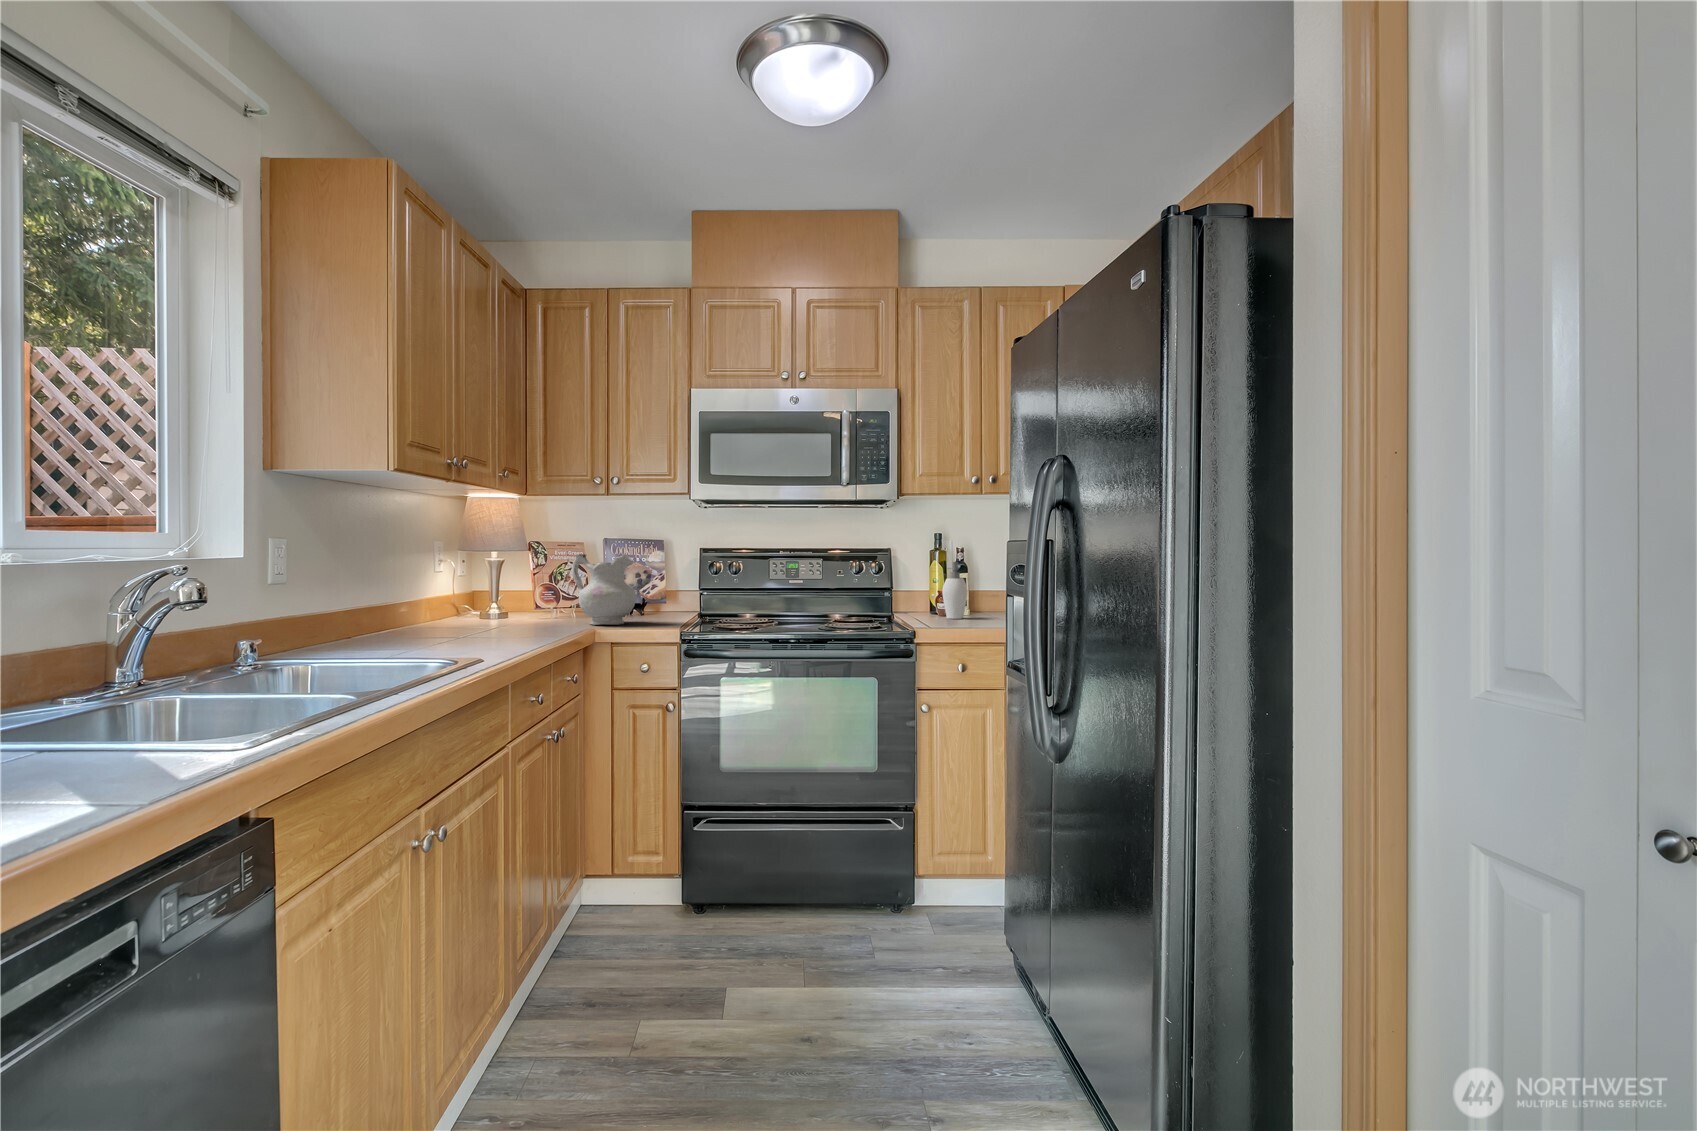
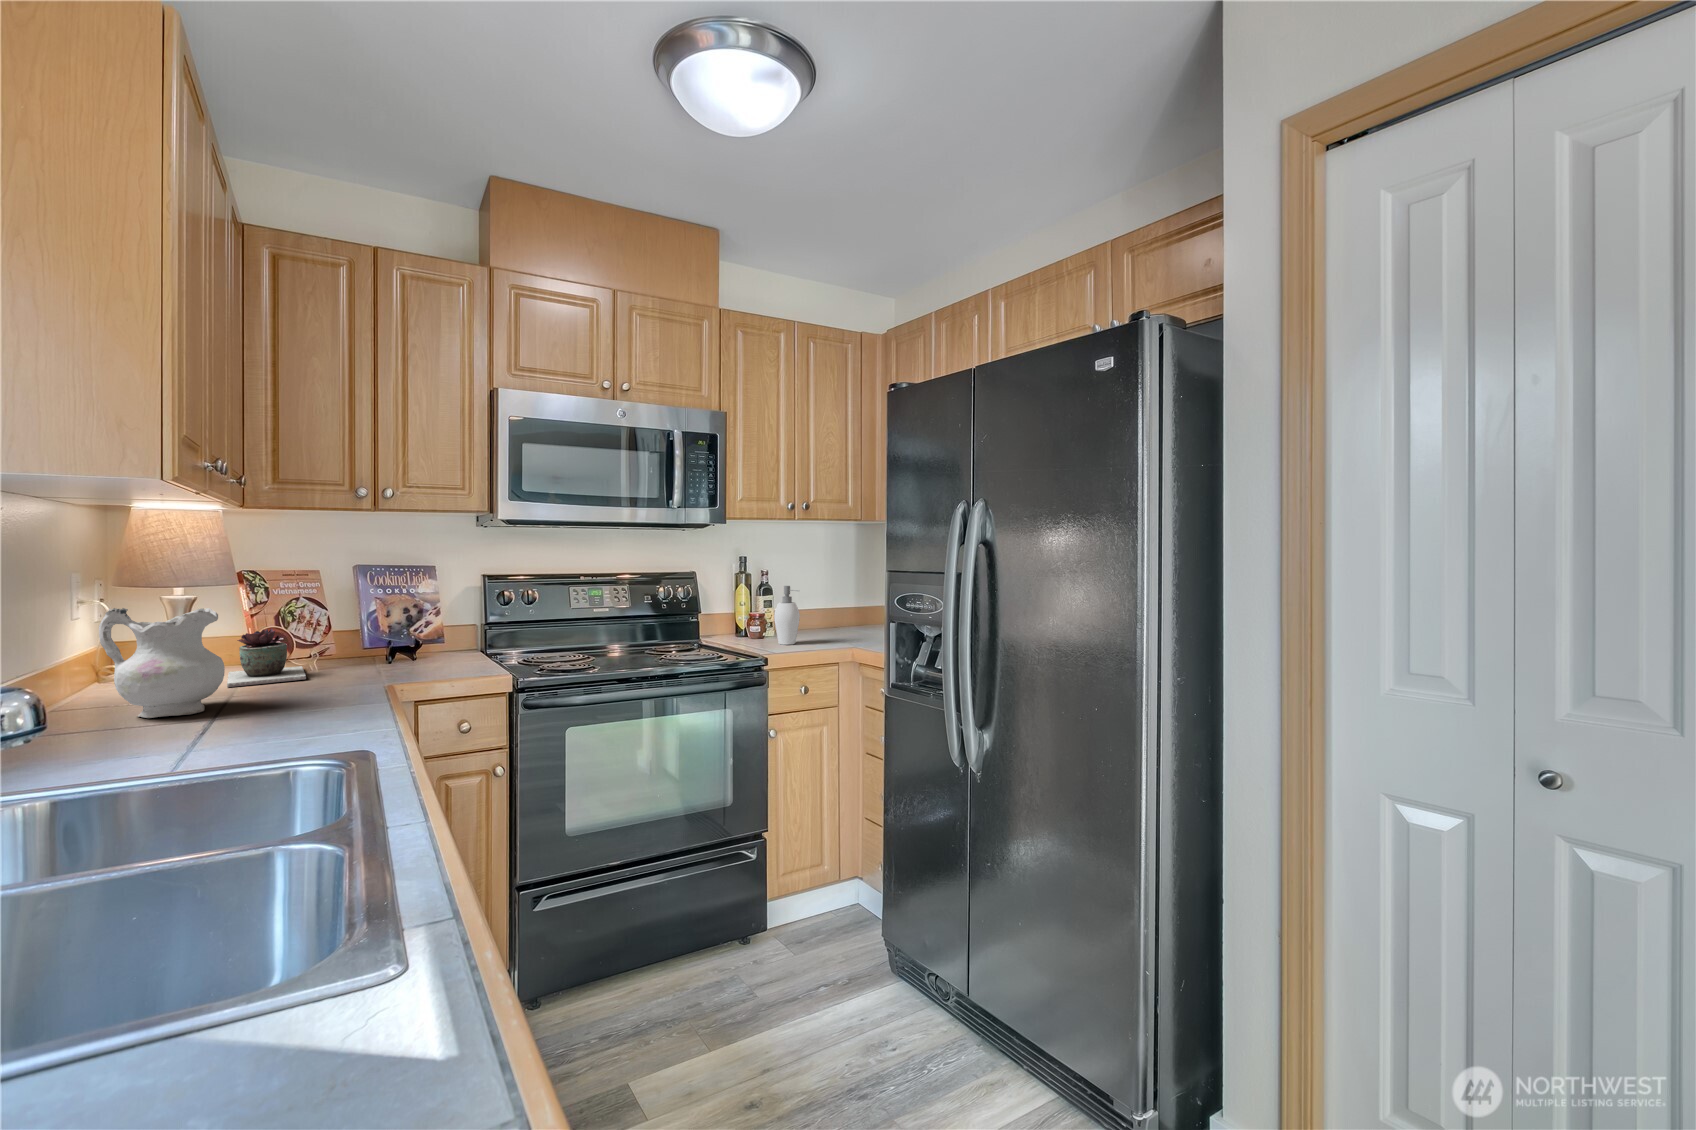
ceramic pitcher: present [572,554,636,625] -> present [99,608,225,718]
succulent plant: none [507,581,563,621] -> present [227,629,306,687]

